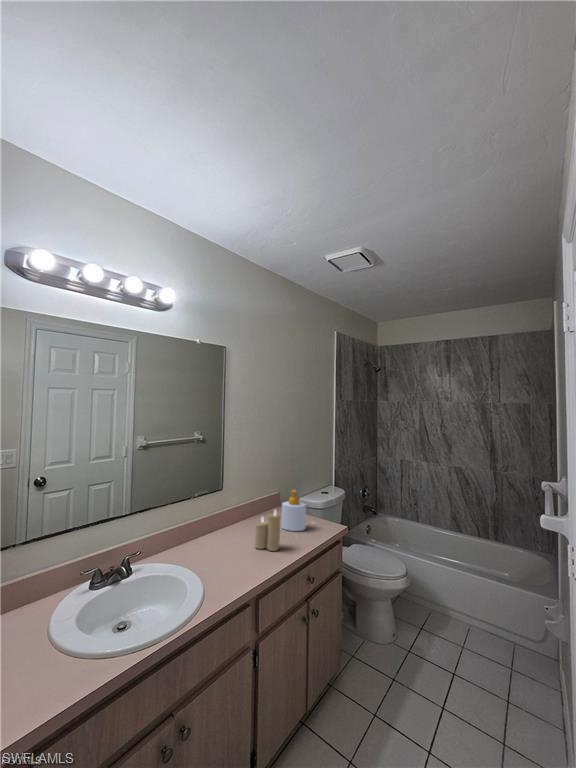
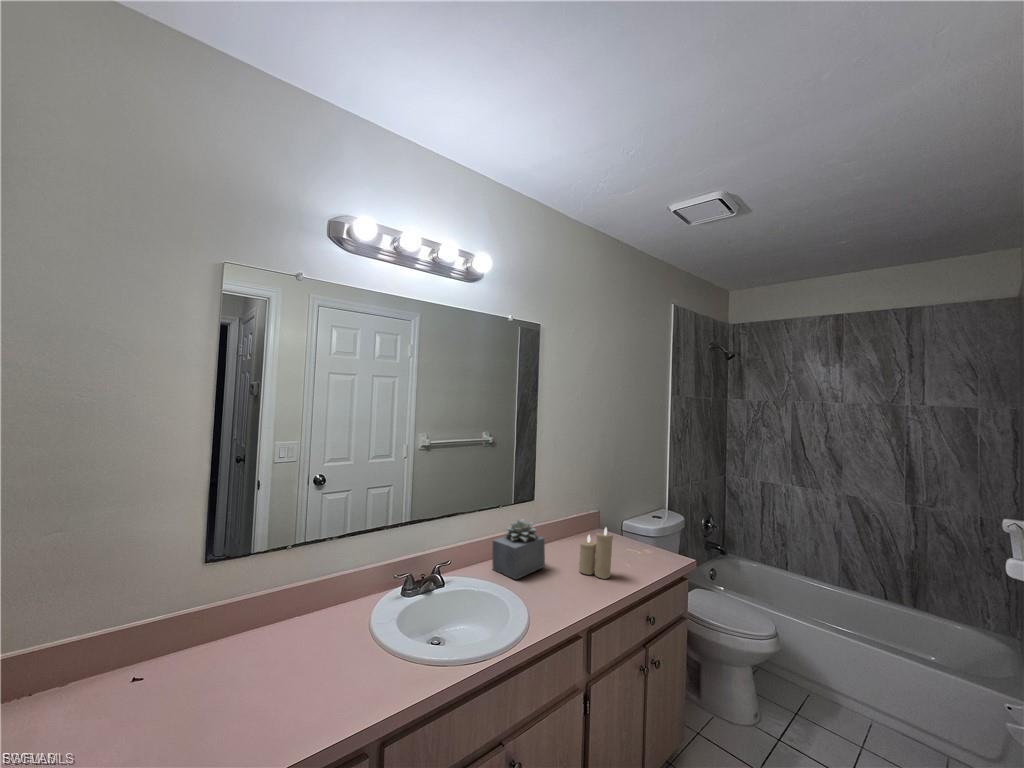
soap bottle: present [282,490,306,531] -> none [608,507,641,559]
succulent plant: none [180,508,228,561] -> present [492,519,545,579]

